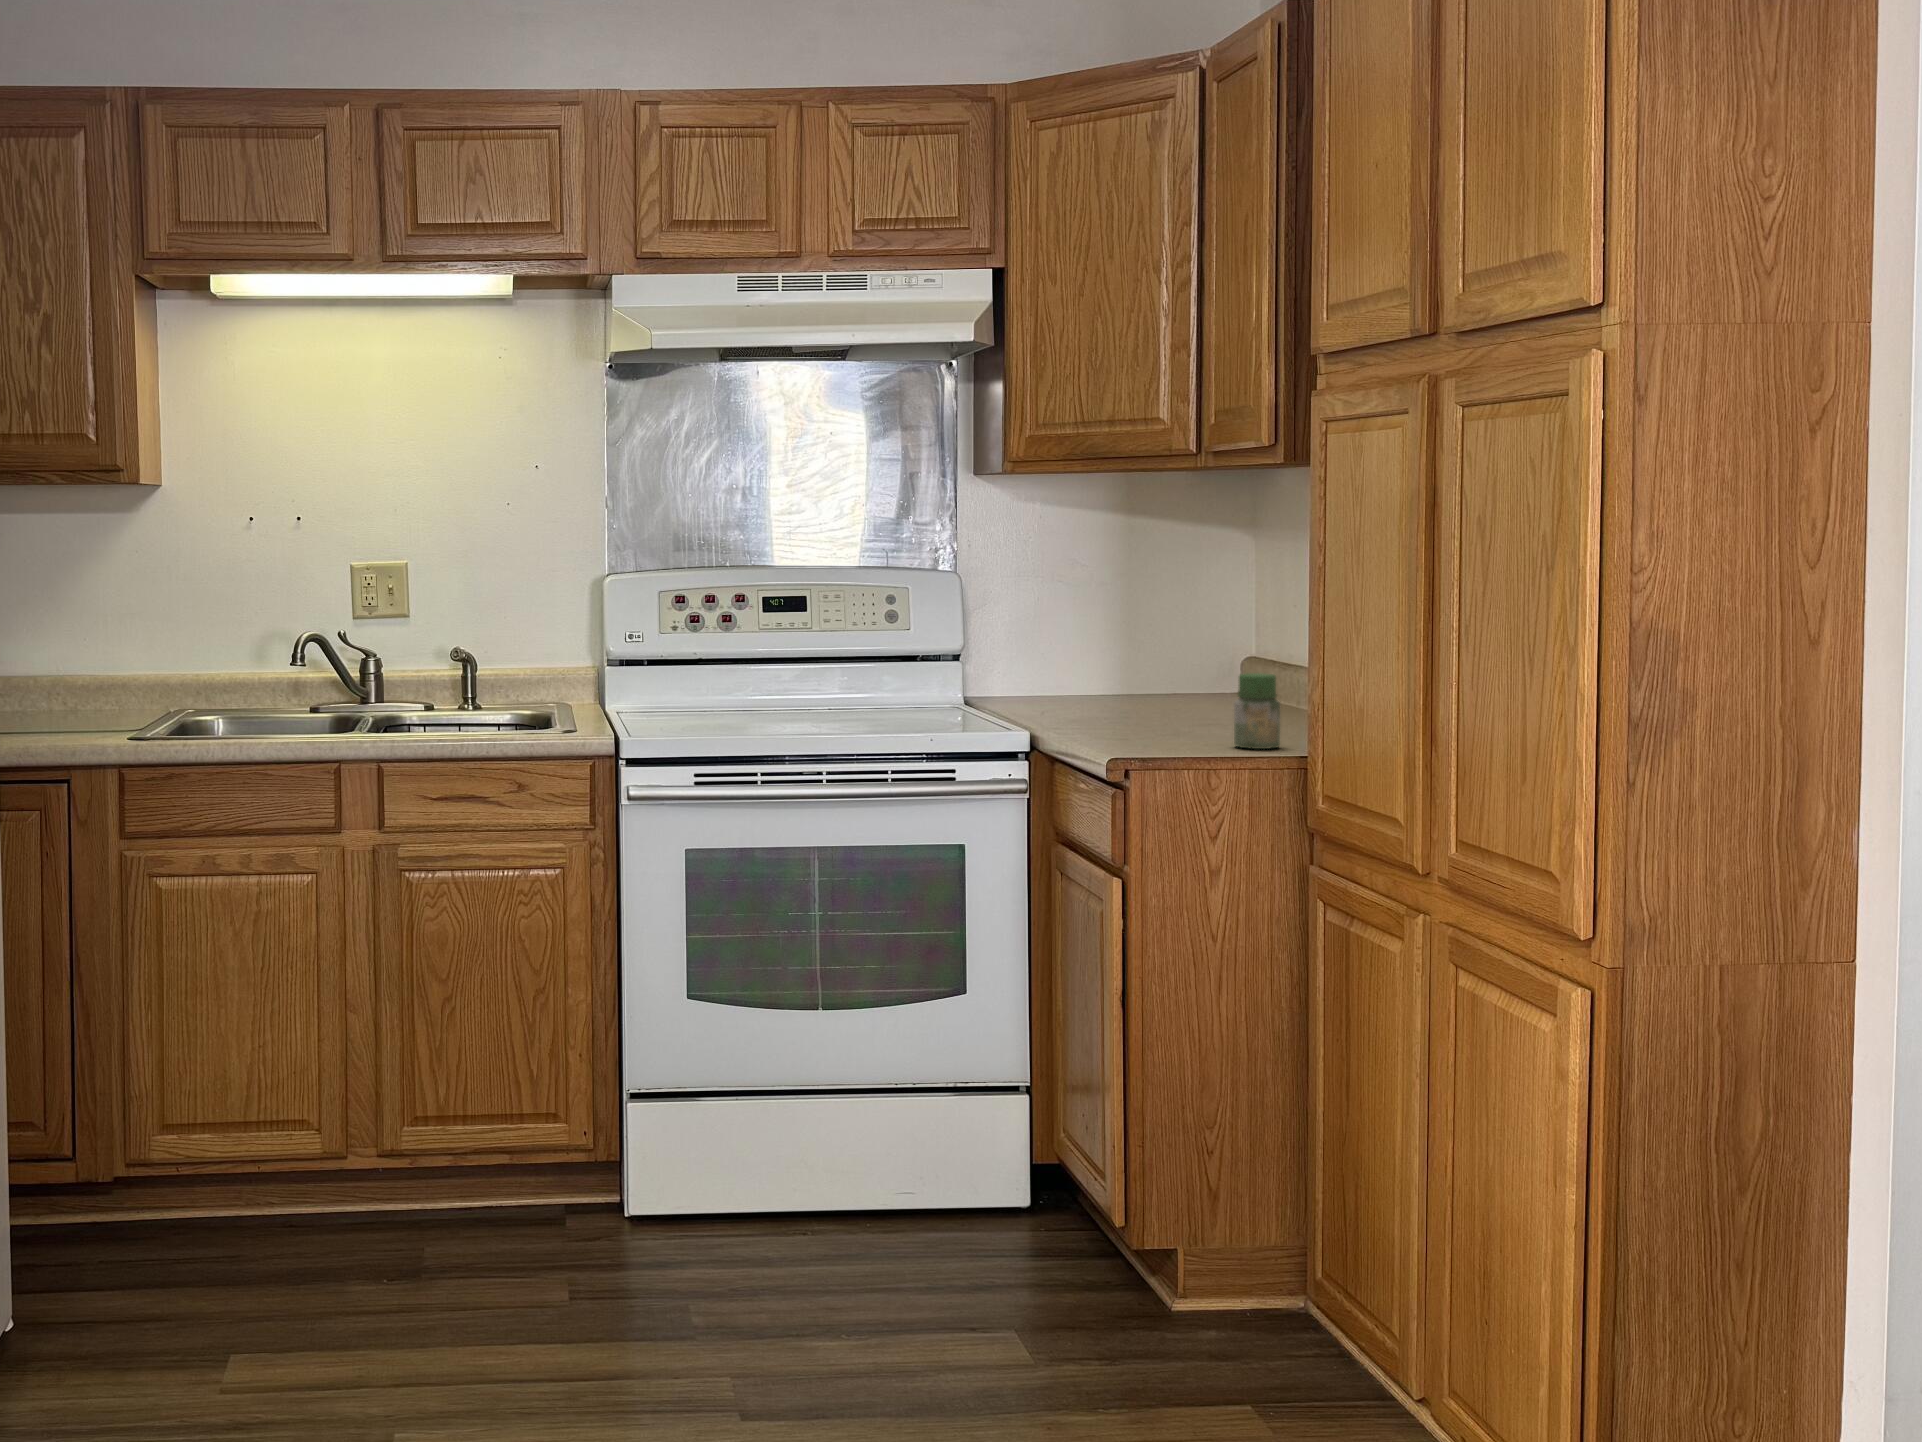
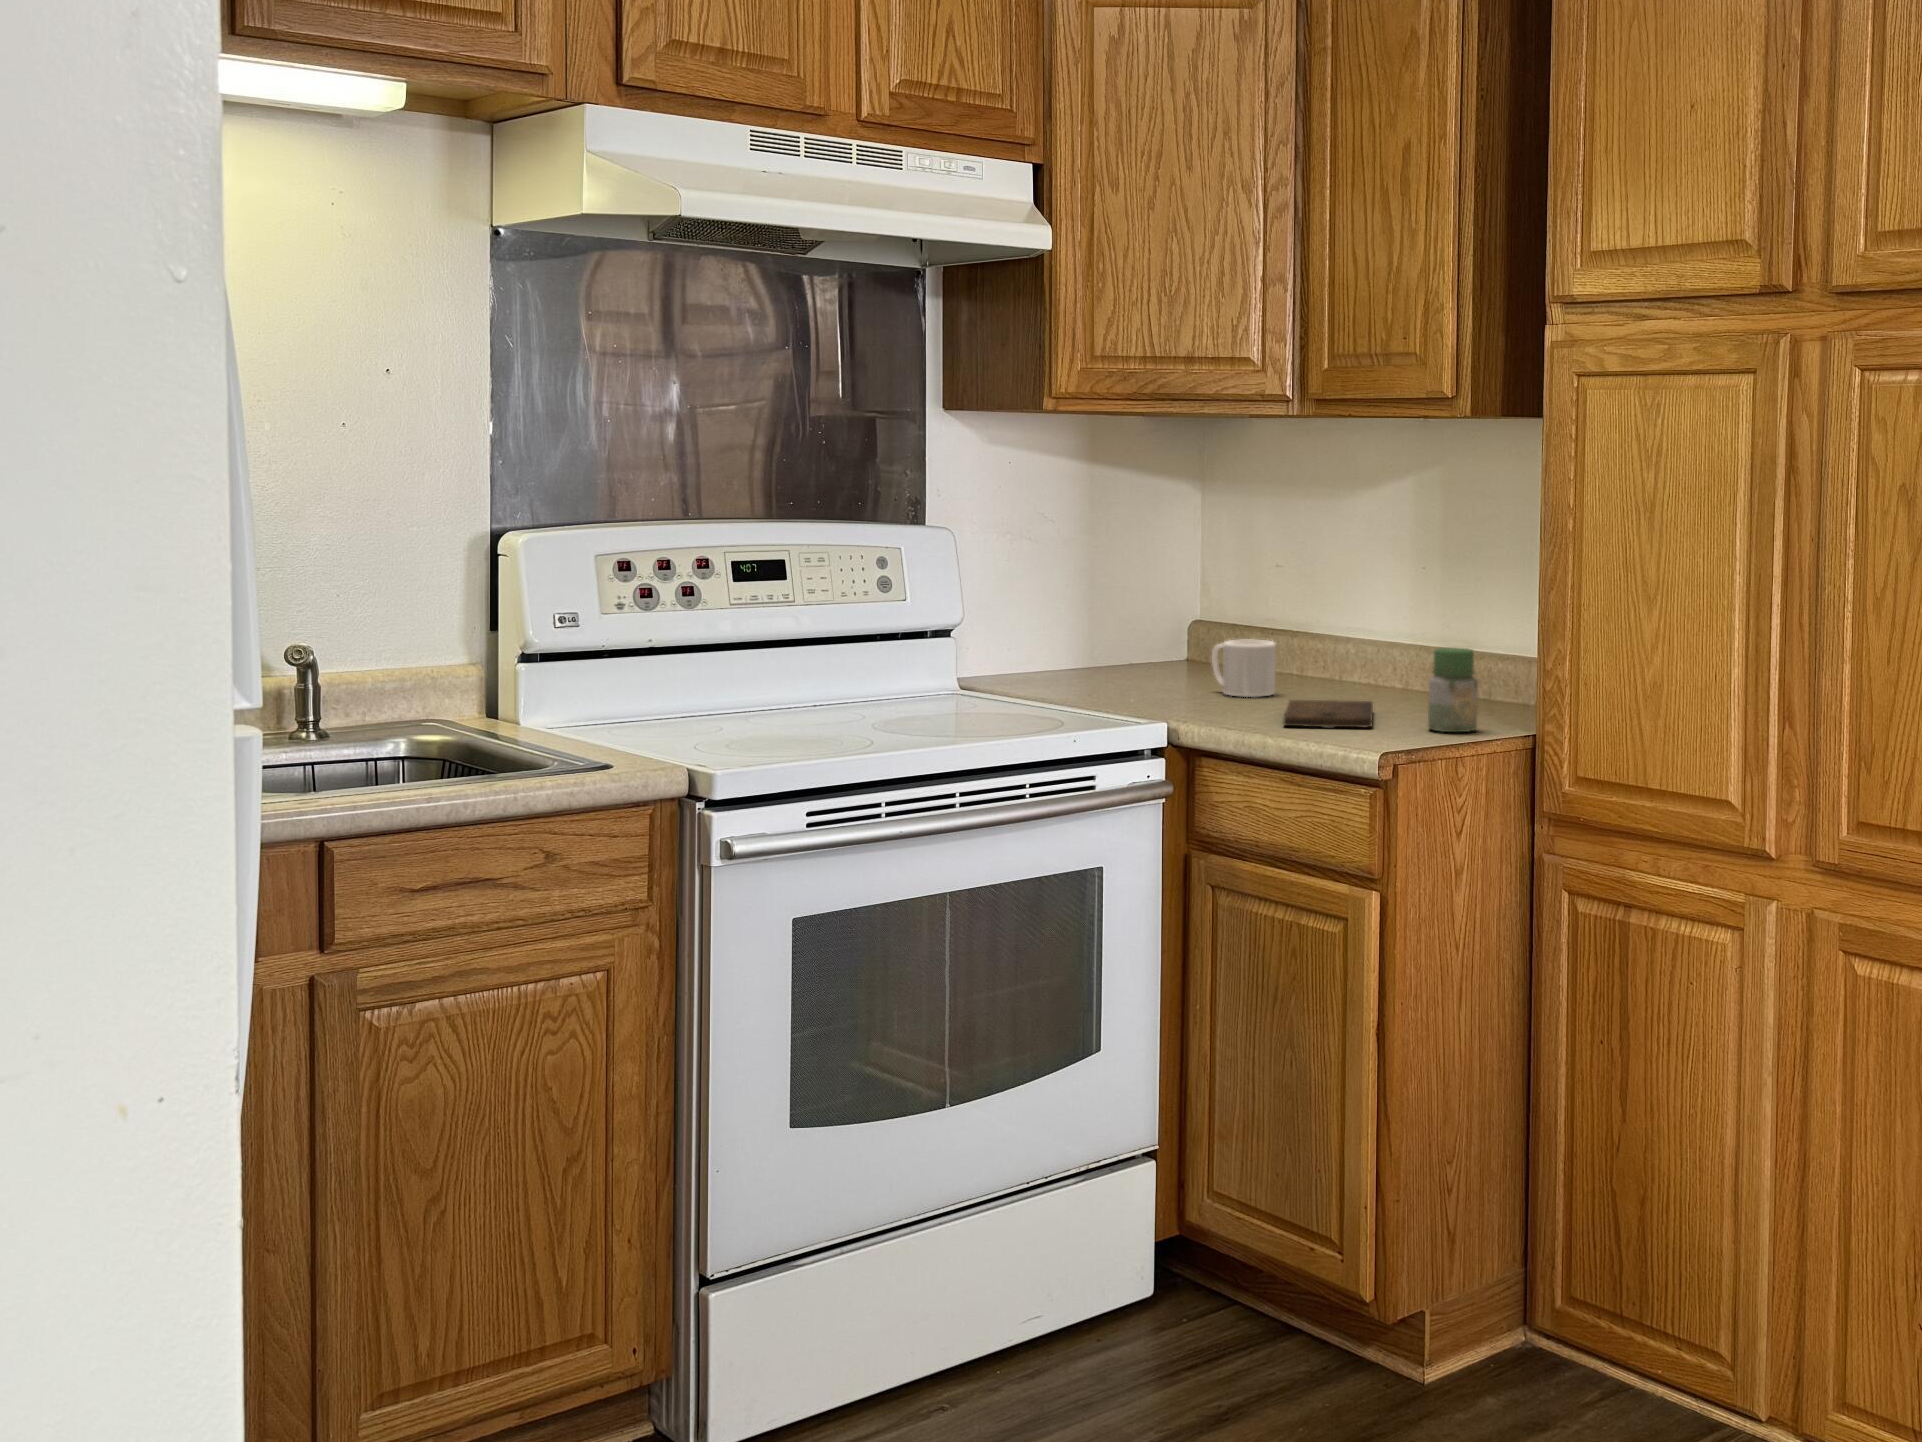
mug: none [1164,668,1212,718] -> present [1212,640,1276,697]
cutting board: none [1119,719,1244,741] -> present [1283,700,1373,727]

